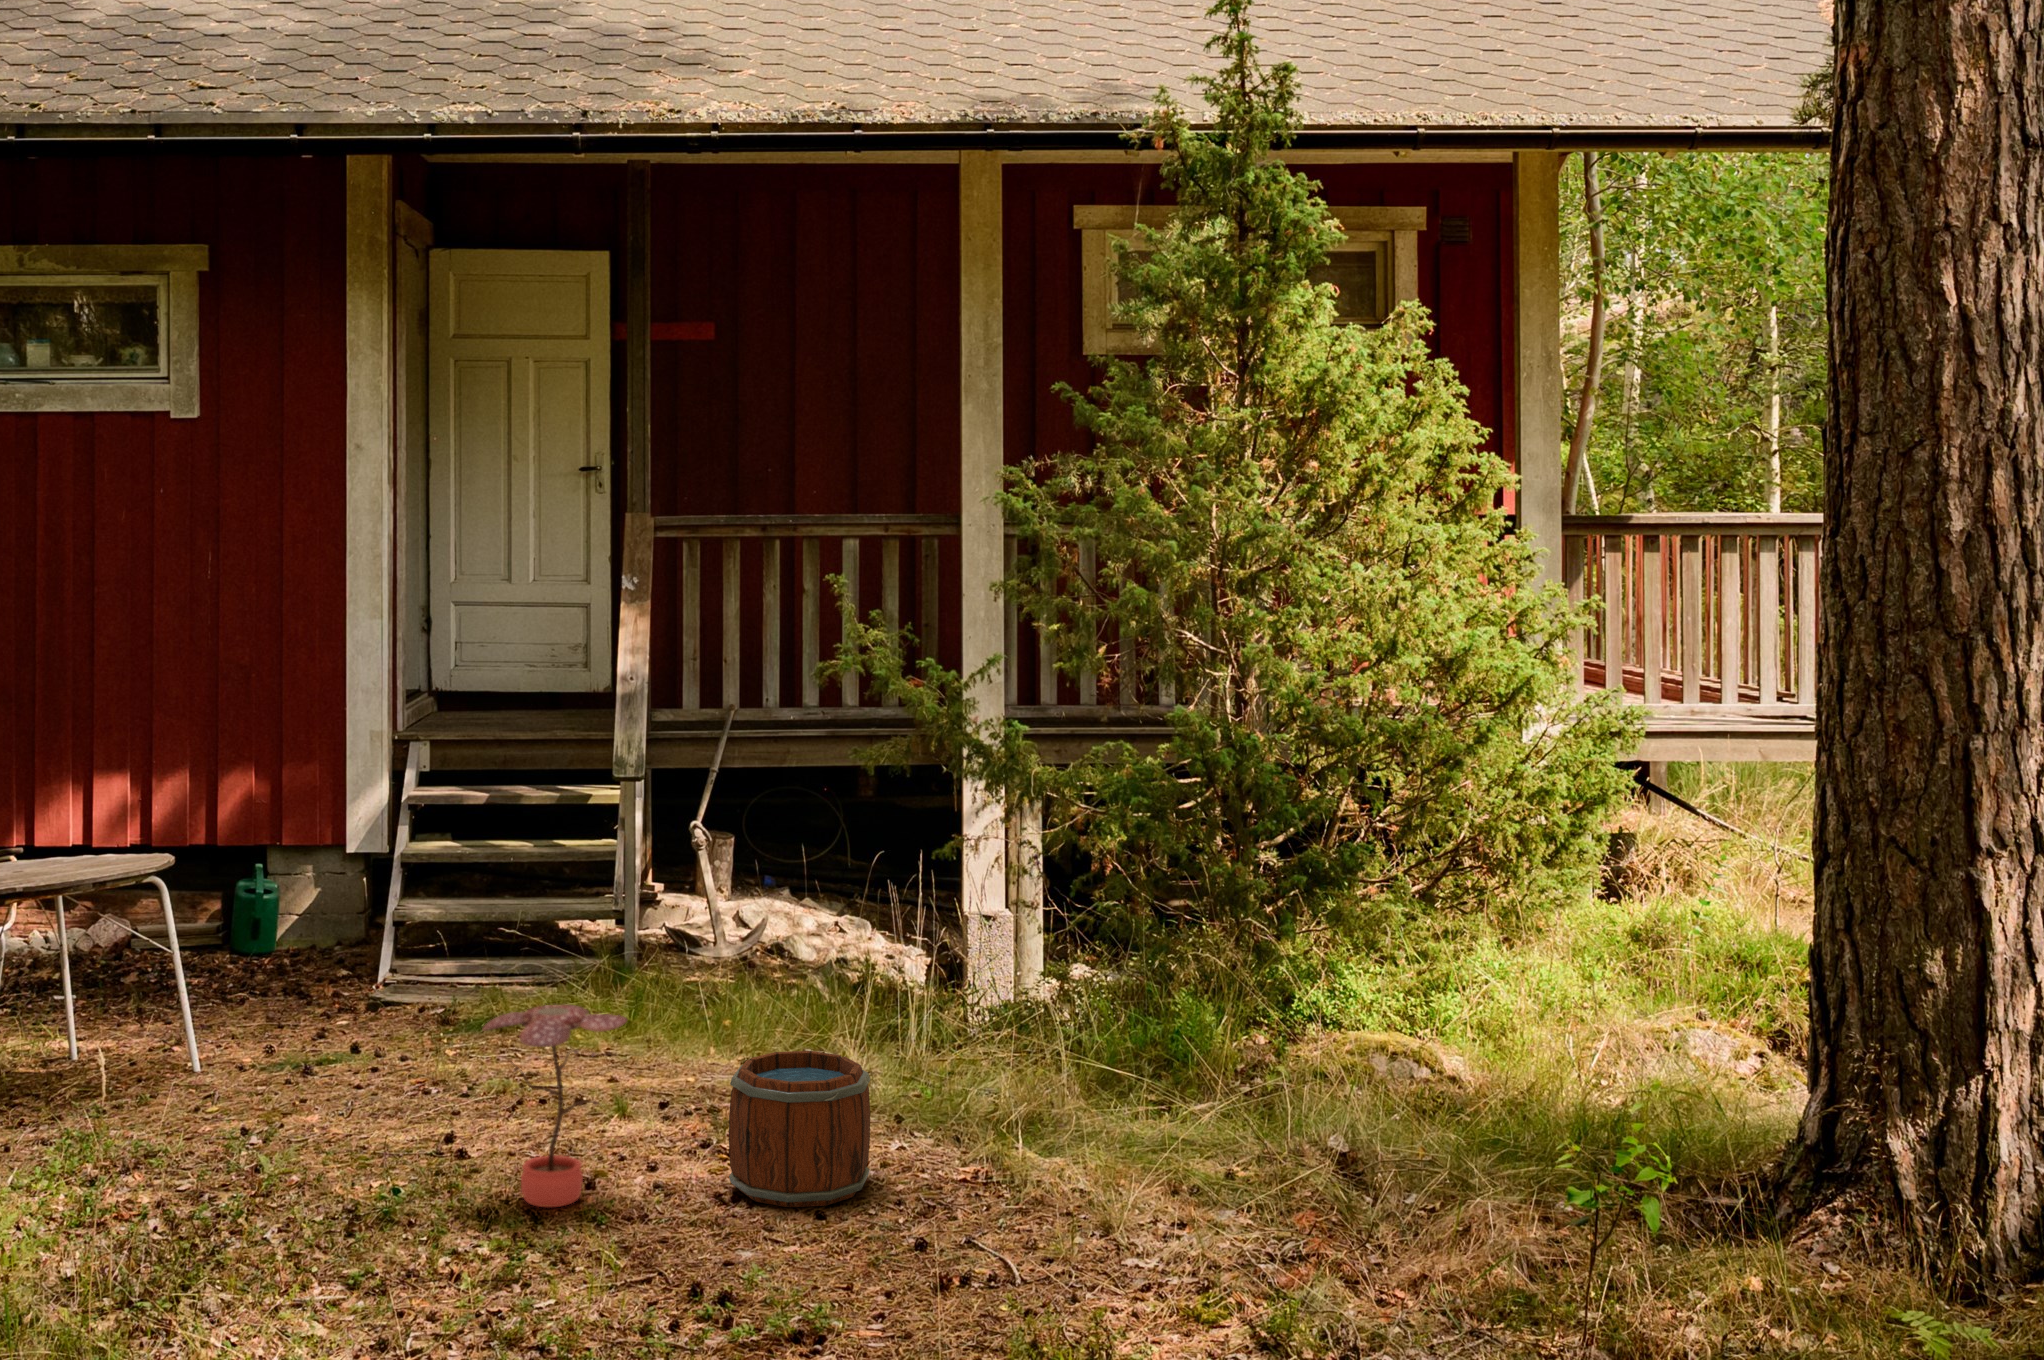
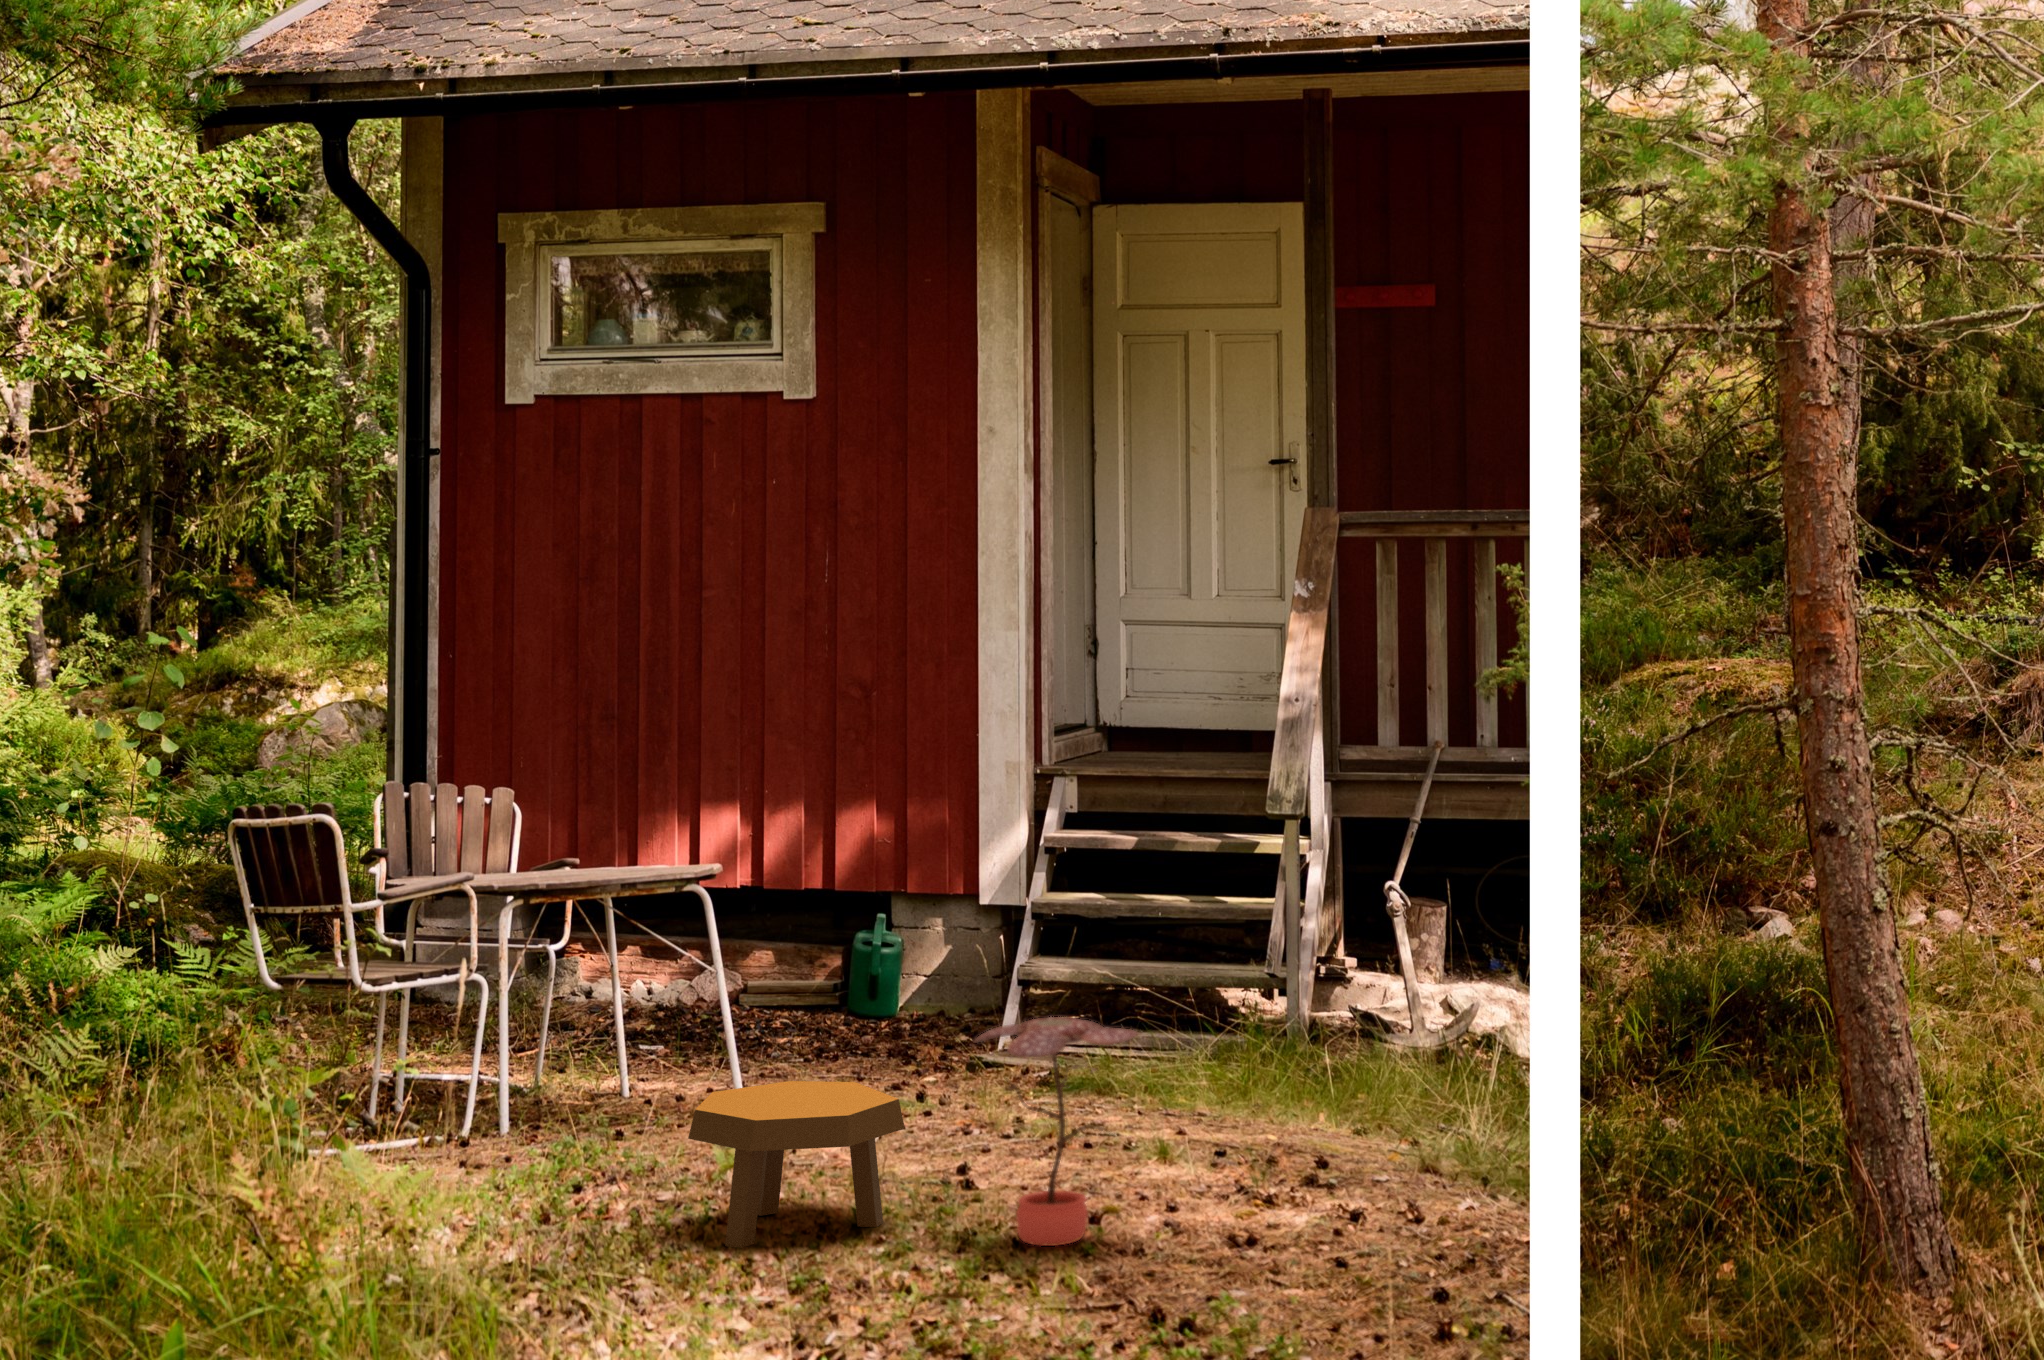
bucket: present [729,1051,870,1207] -> none [1257,1082,1424,1253]
footstool: none [225,1058,412,1219] -> present [688,1081,905,1248]

